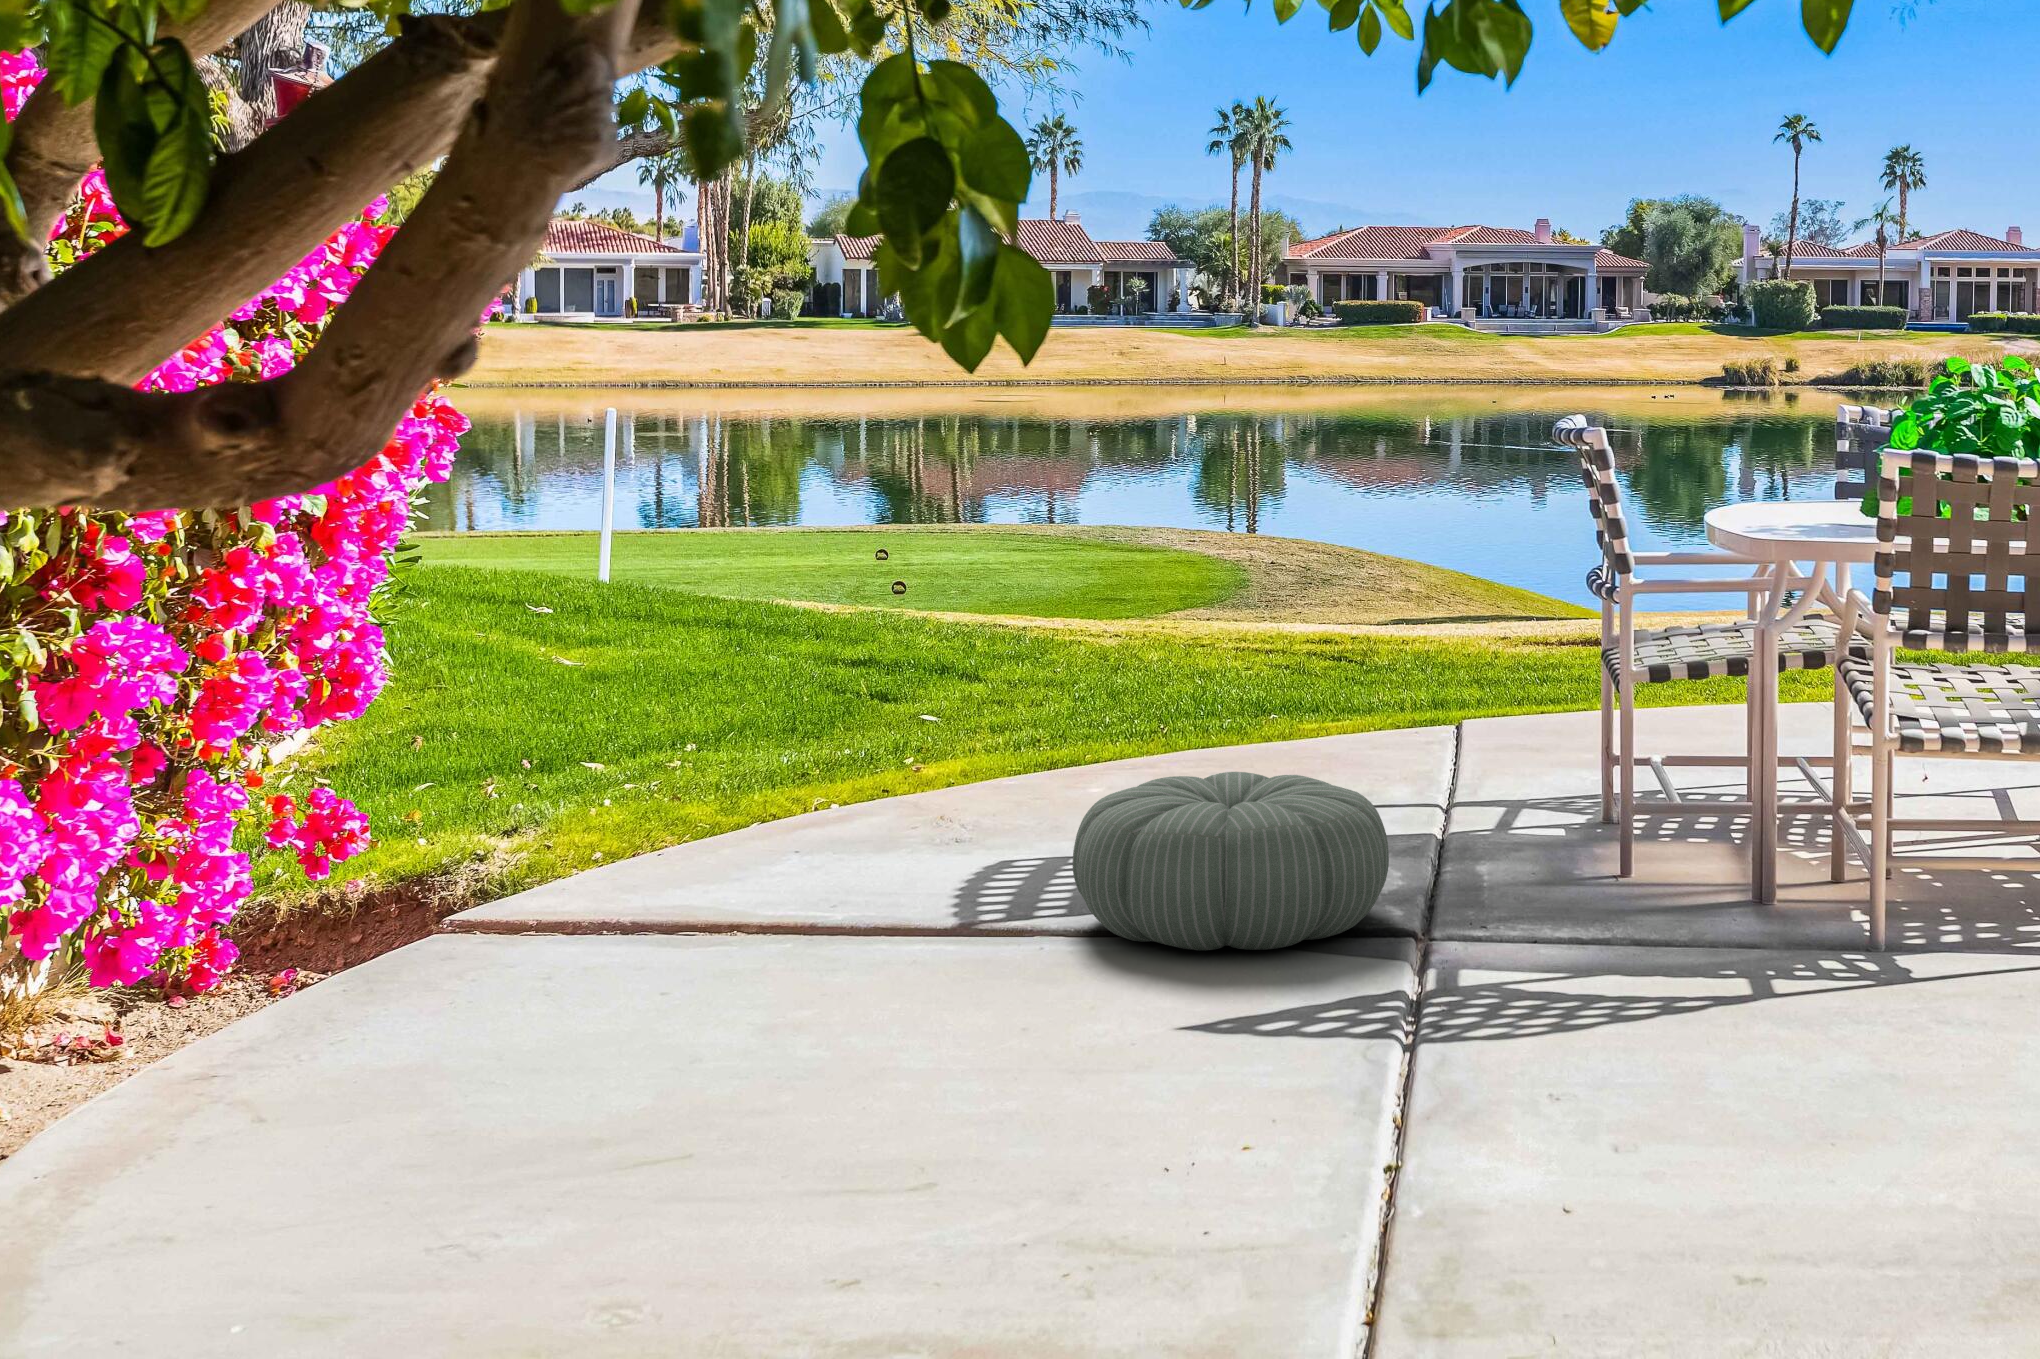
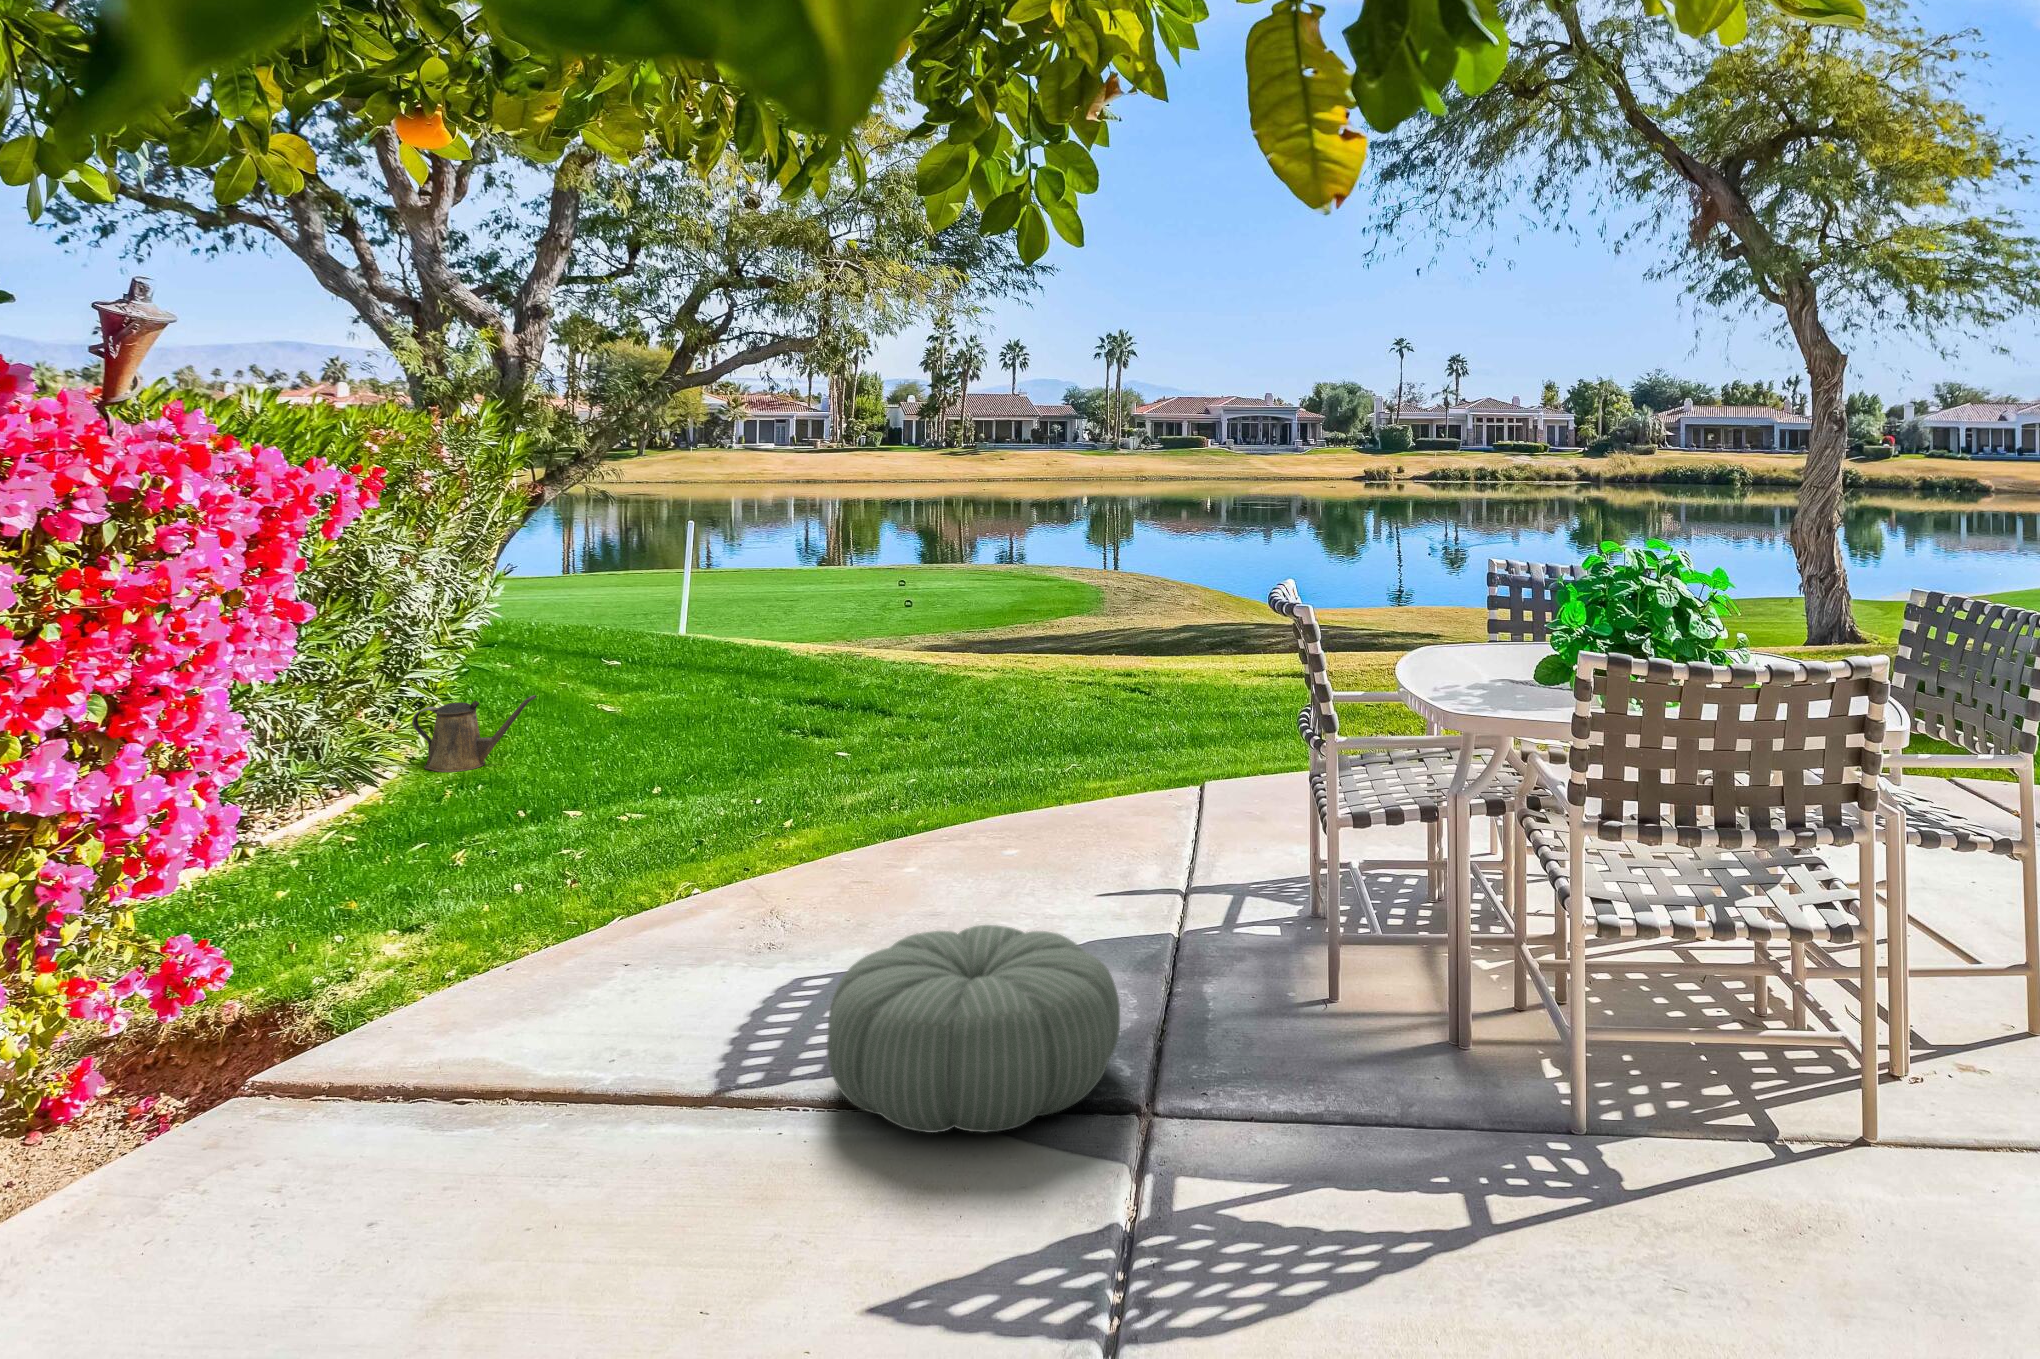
watering can: none [326,624,497,728] -> present [412,695,536,772]

